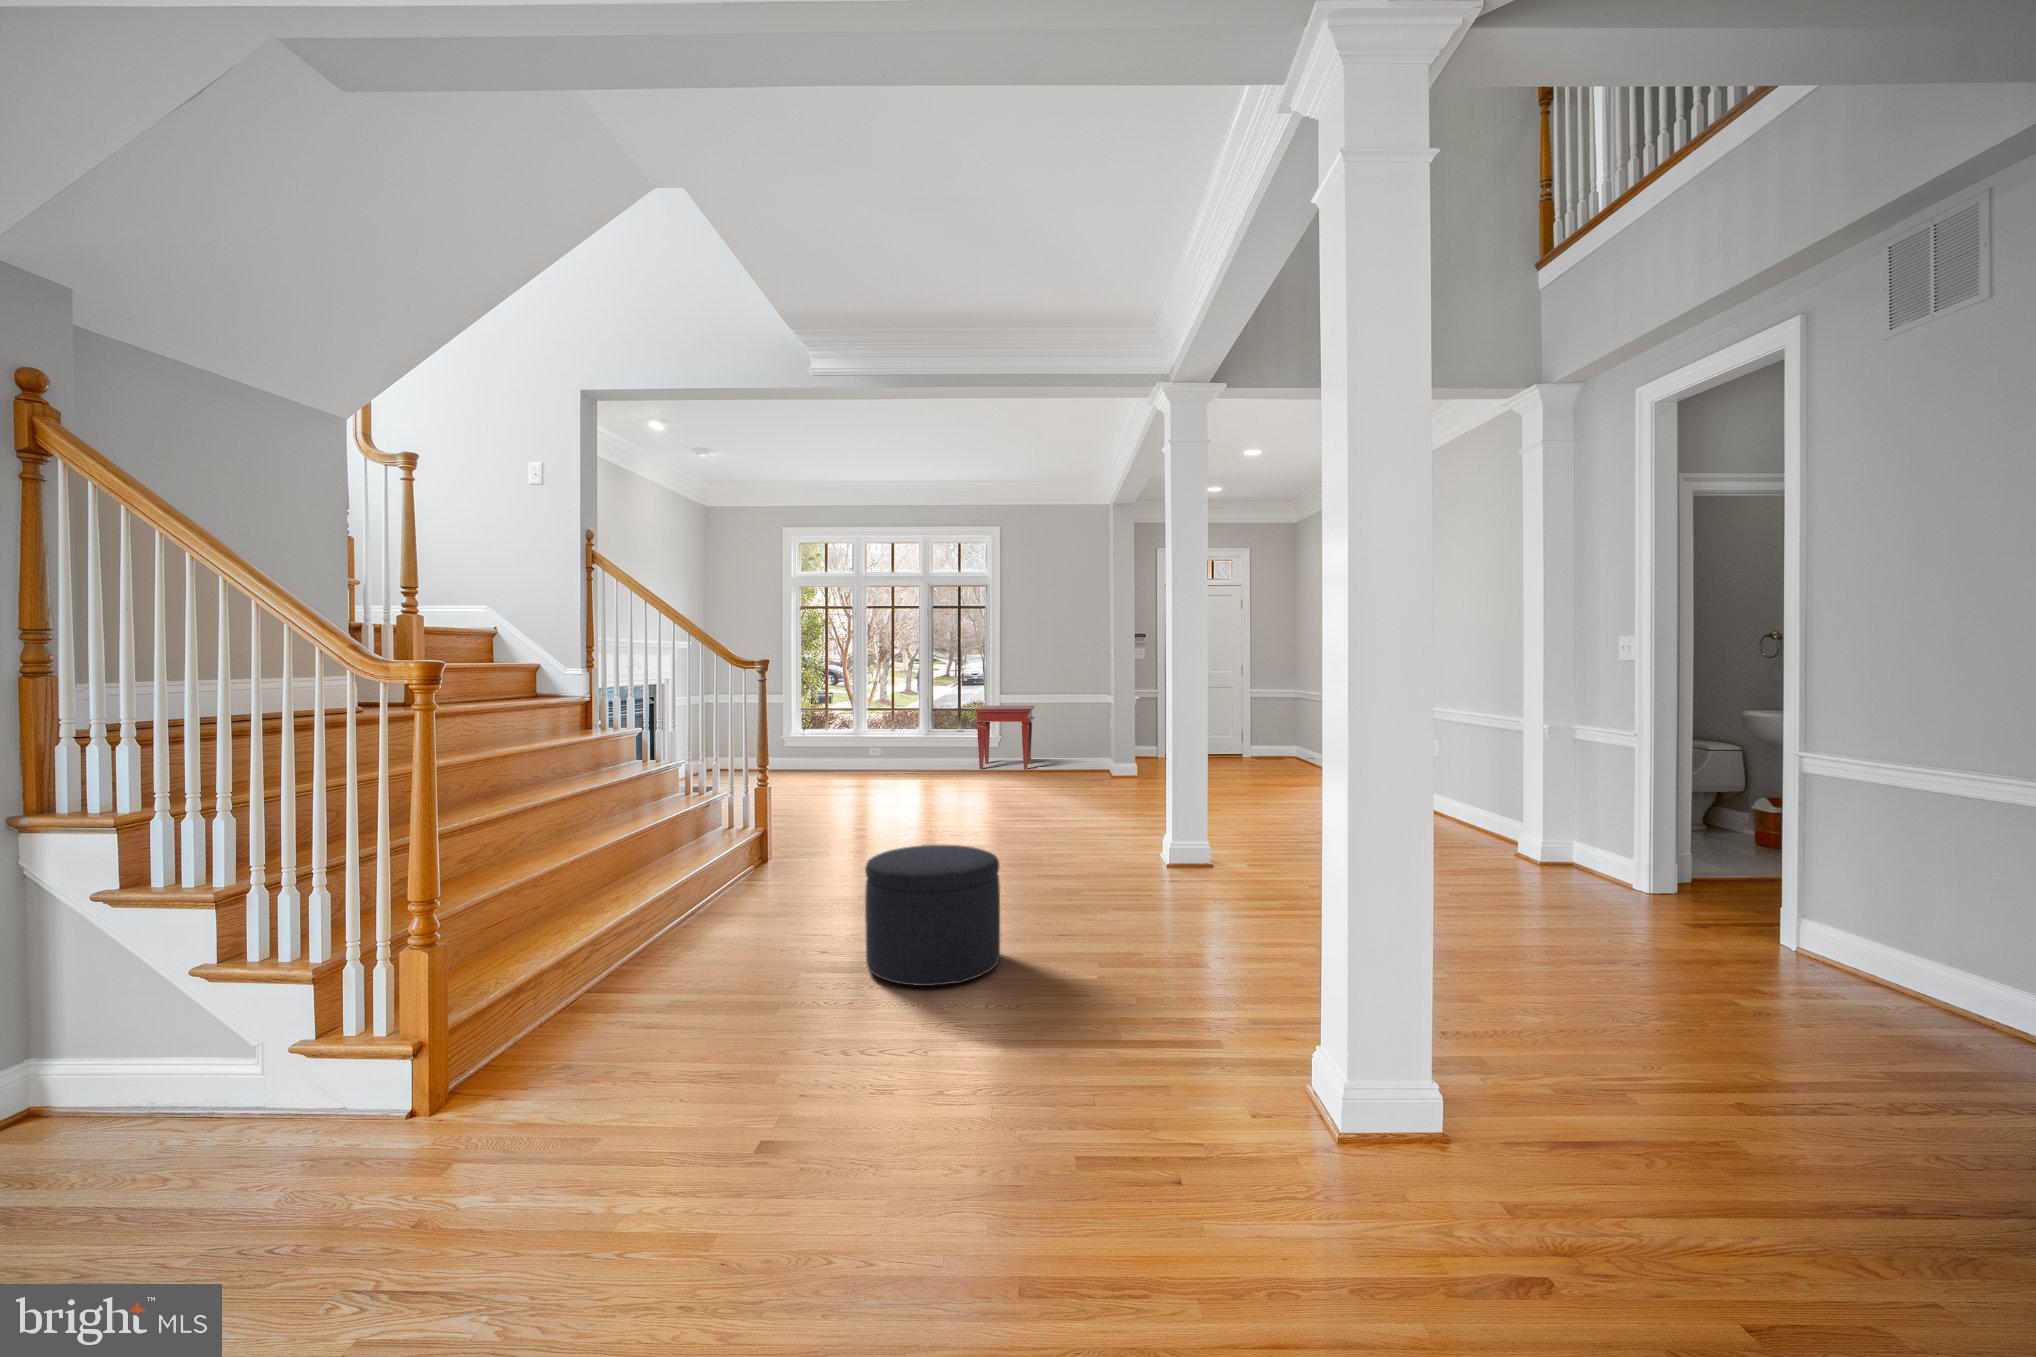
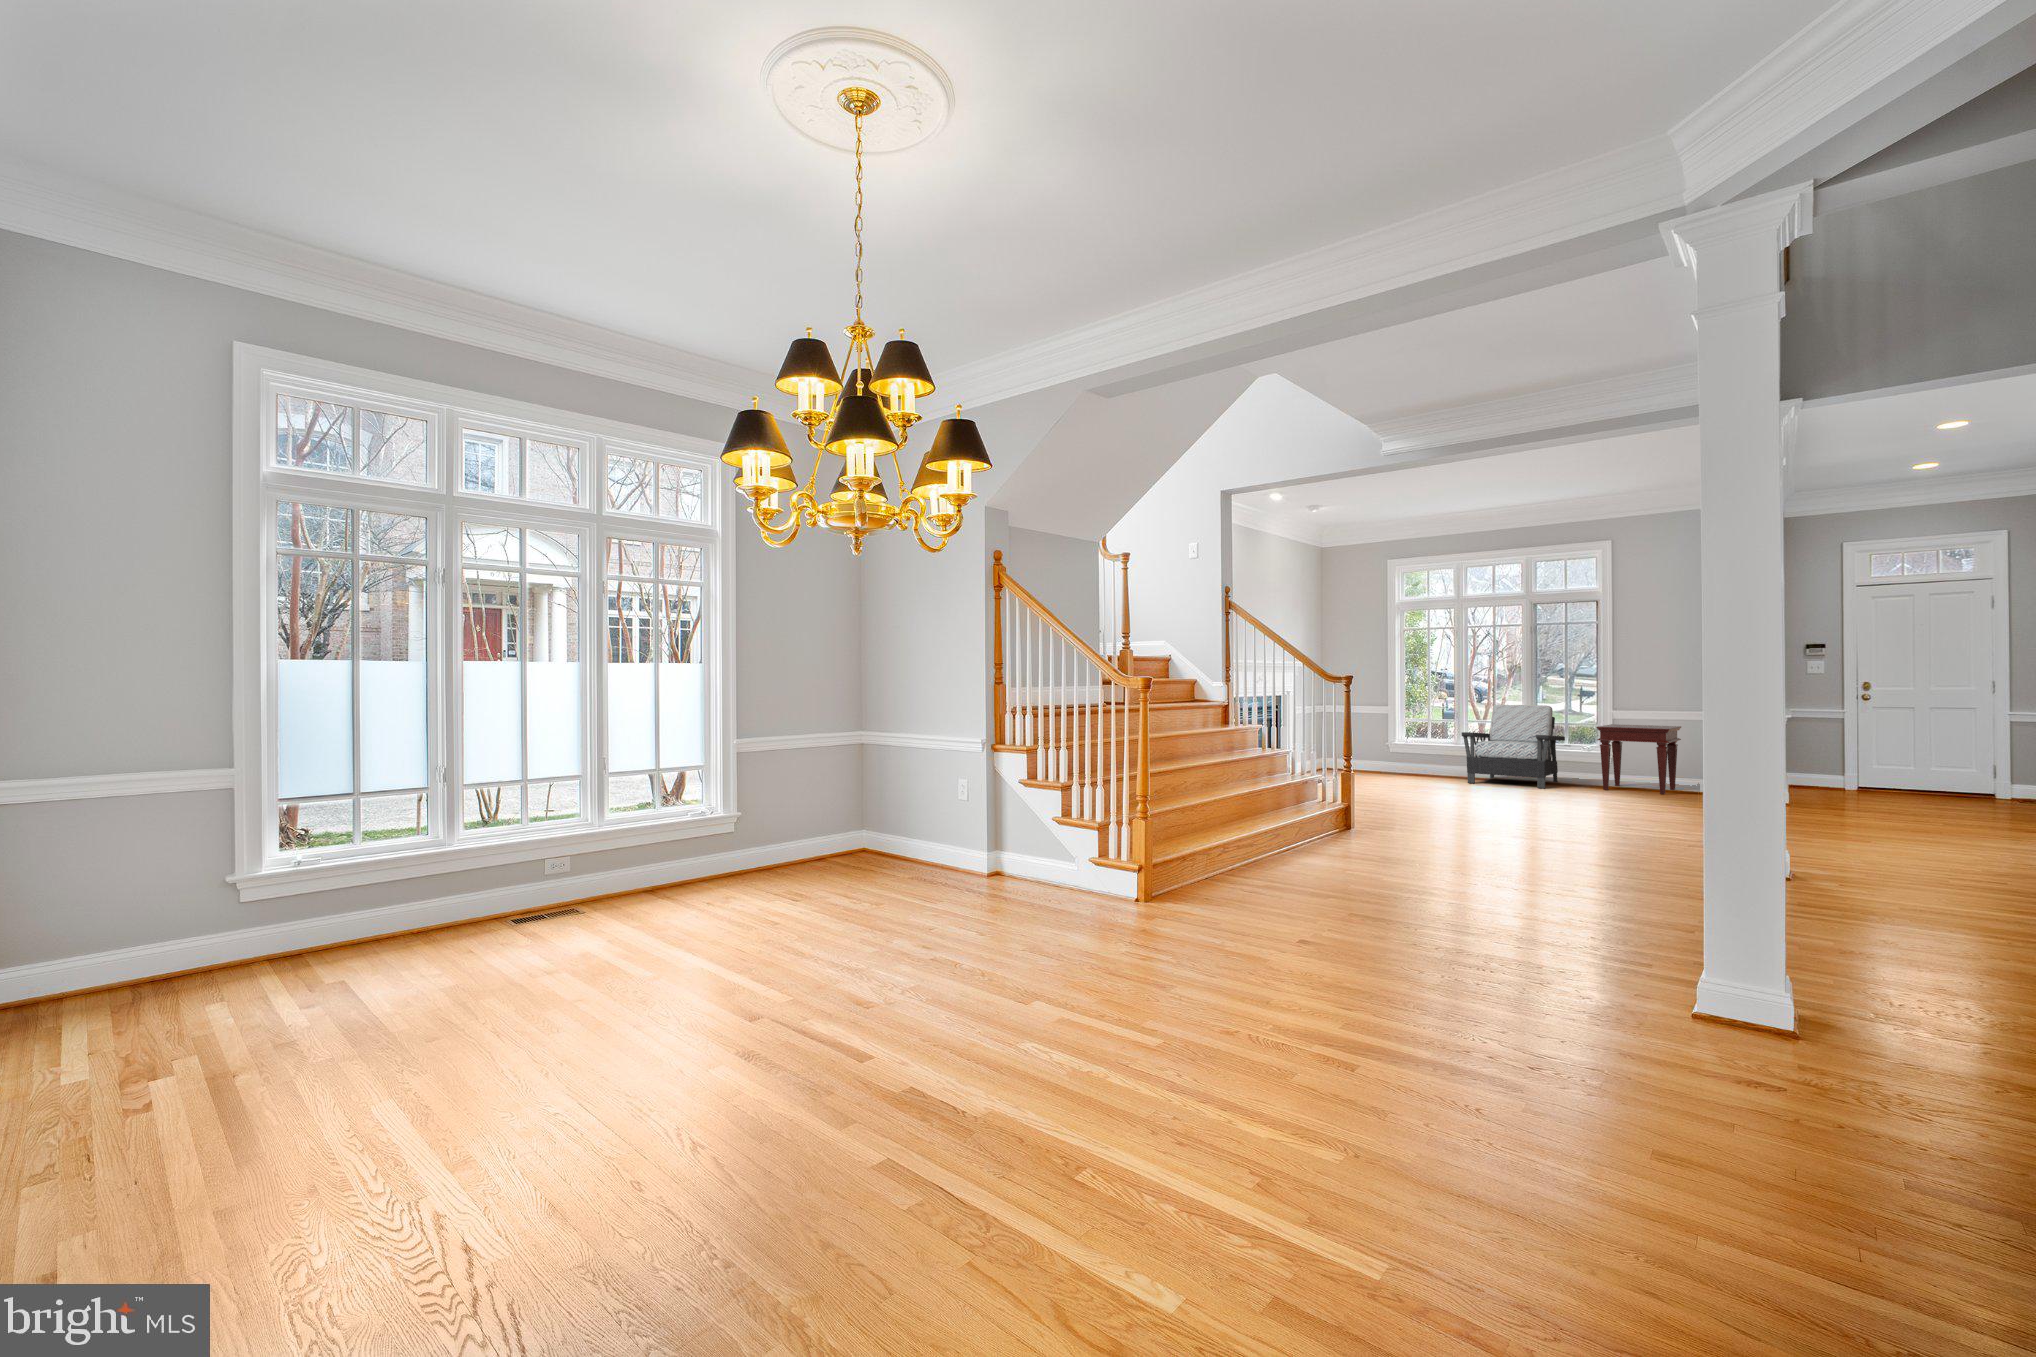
armchair: none [856,689,945,773] -> present [1462,705,1565,789]
ottoman: present [865,845,1000,986] -> none [1394,815,1502,911]

